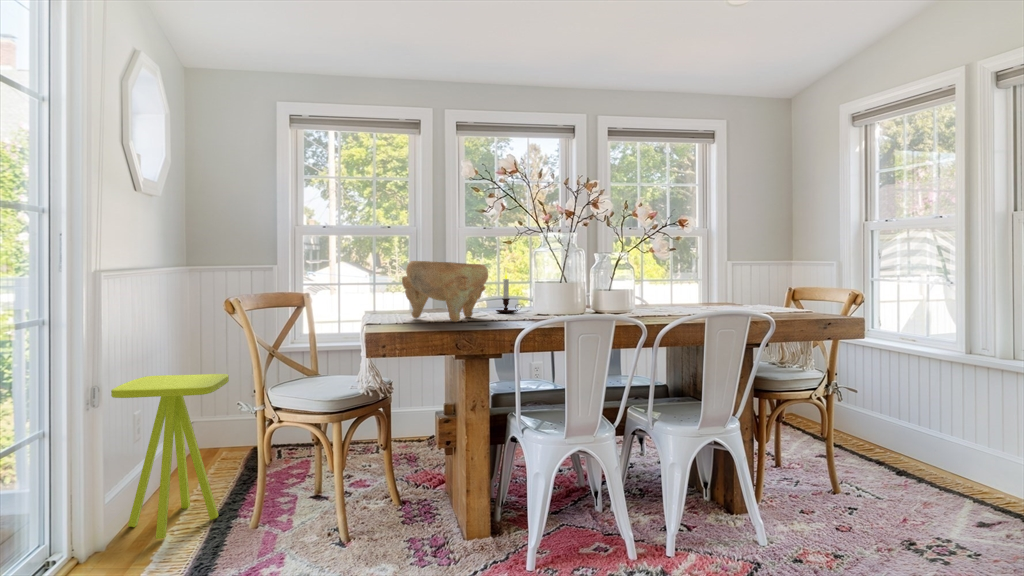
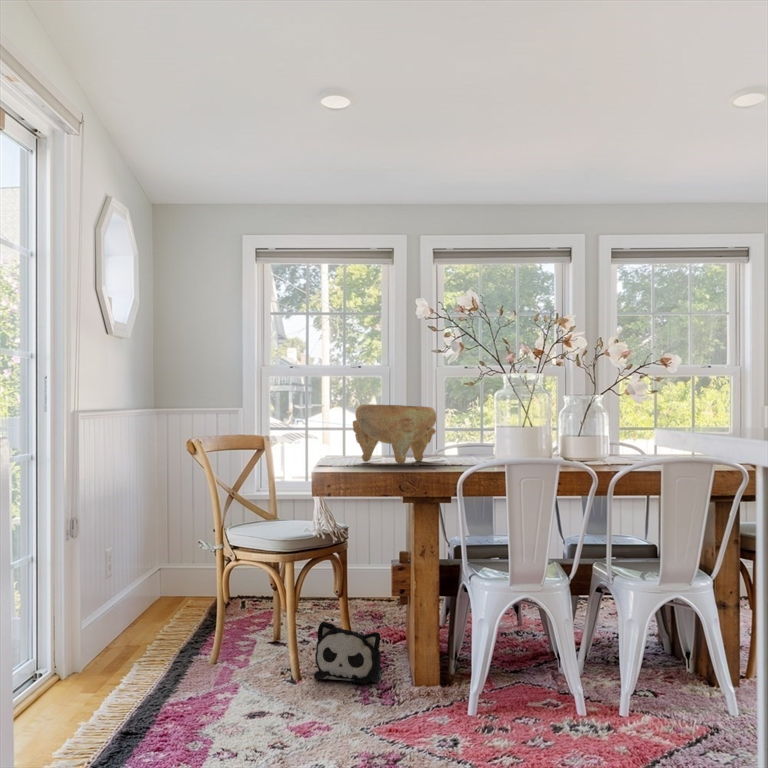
candle: present [496,269,518,313] -> none [451,412,478,458]
side table: present [111,374,229,539] -> none [97,516,195,665]
plush toy: none [365,480,433,541] -> present [314,621,383,683]

